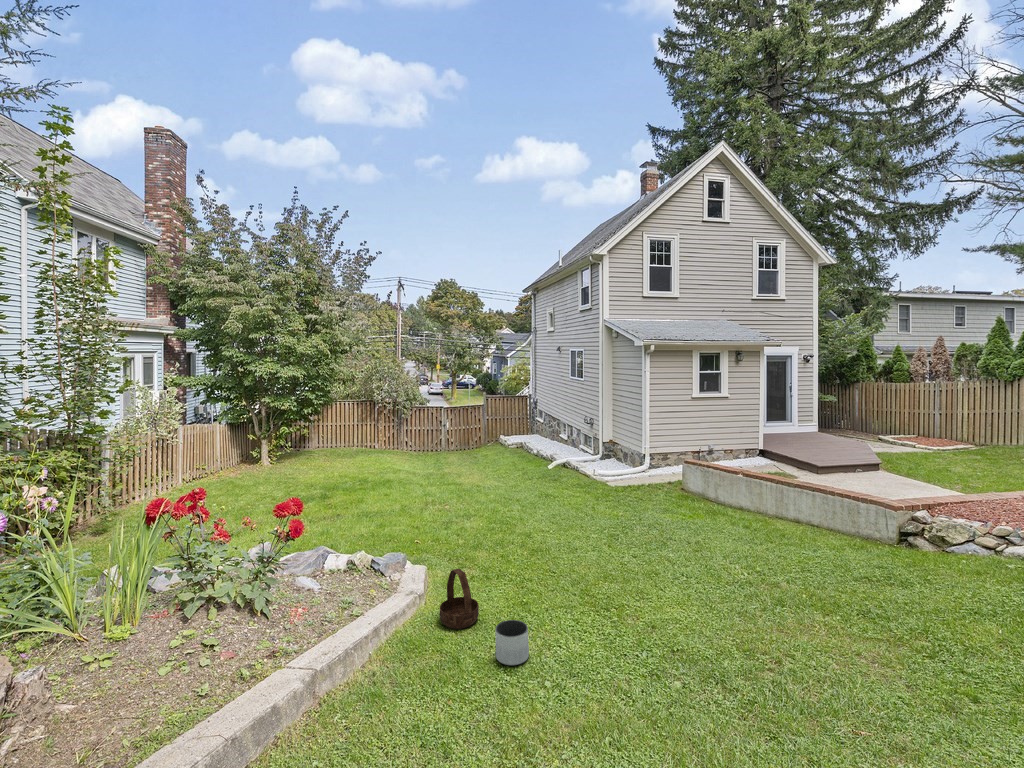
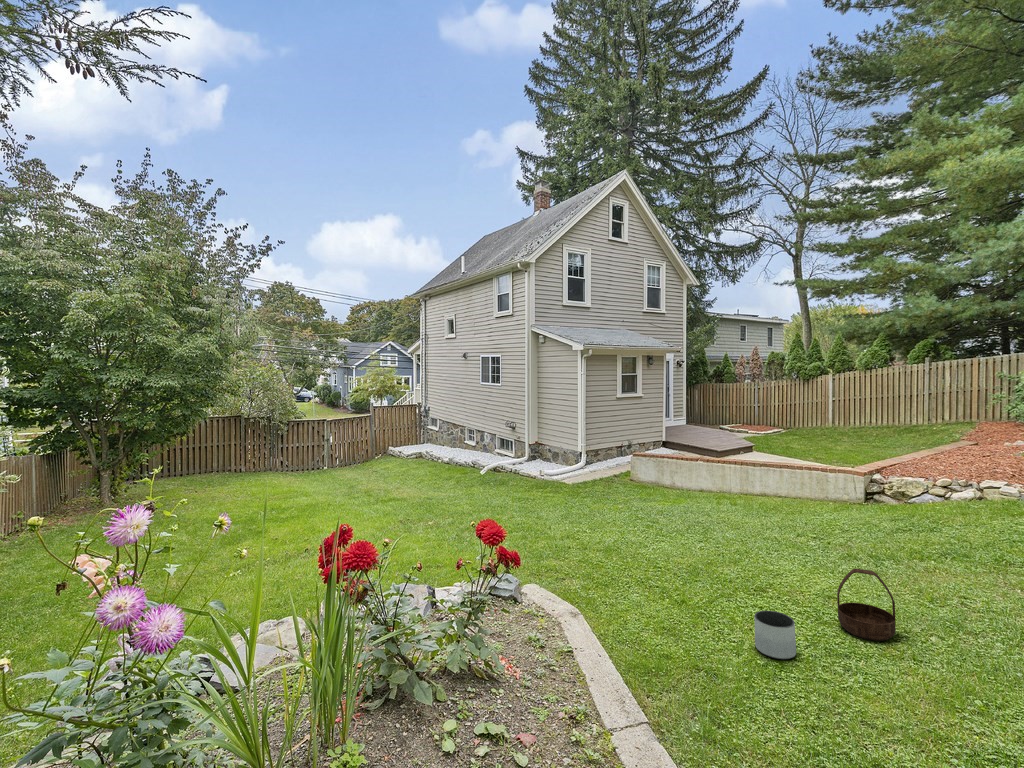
basket: present [440,569,479,629] -> present [837,569,896,641]

